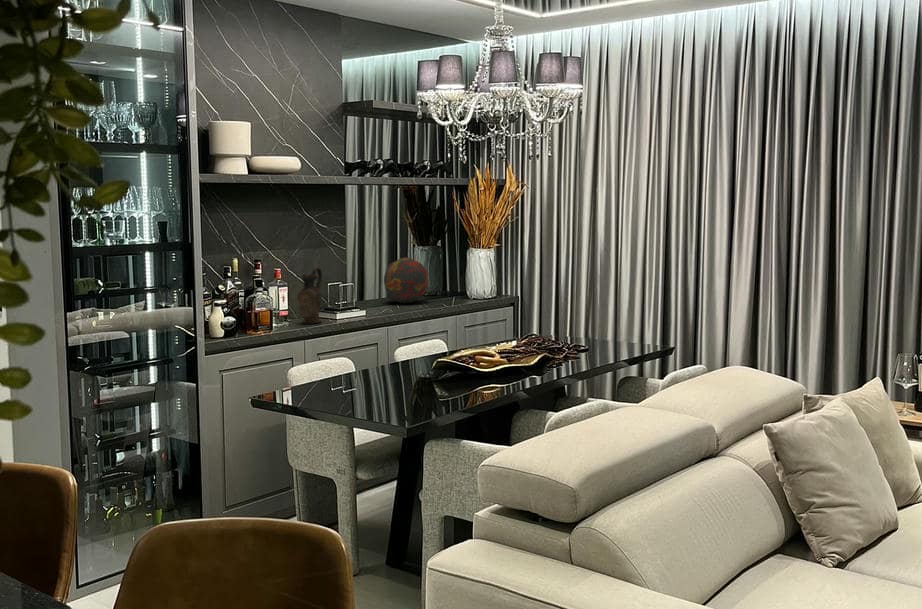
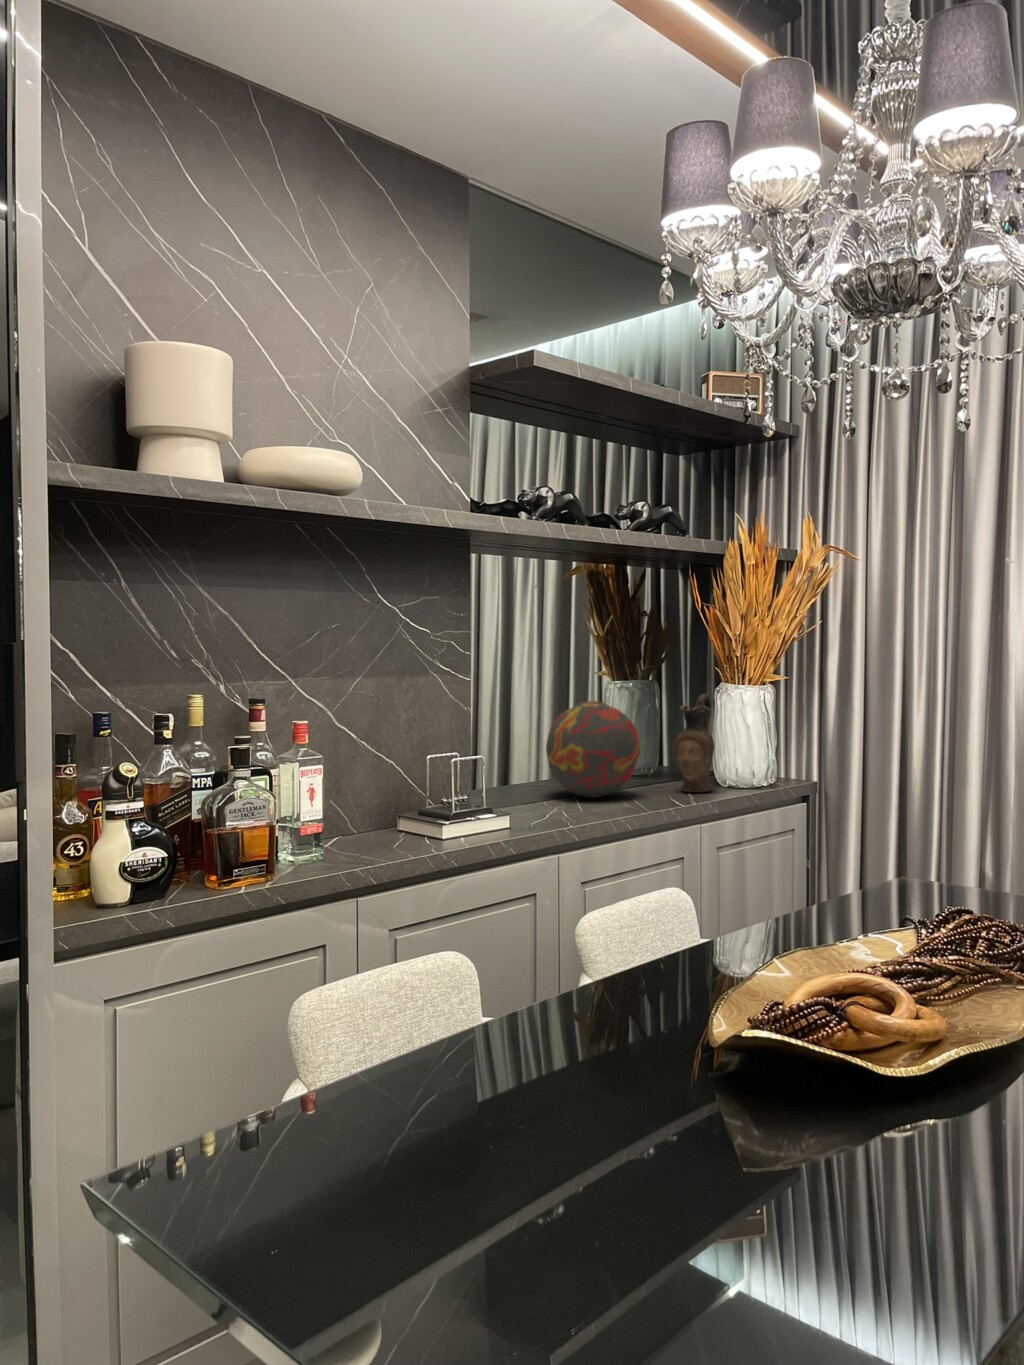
ceramic pitcher: present [297,267,322,323] -> present [674,694,715,792]

